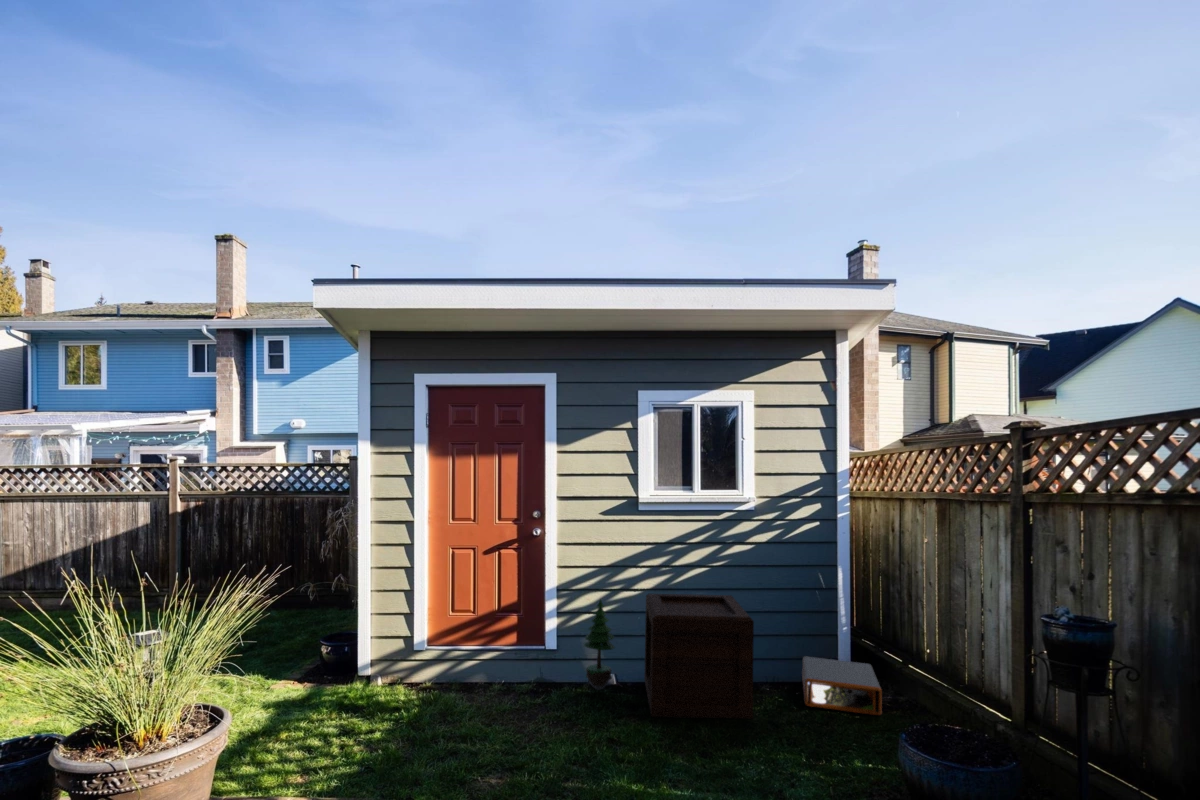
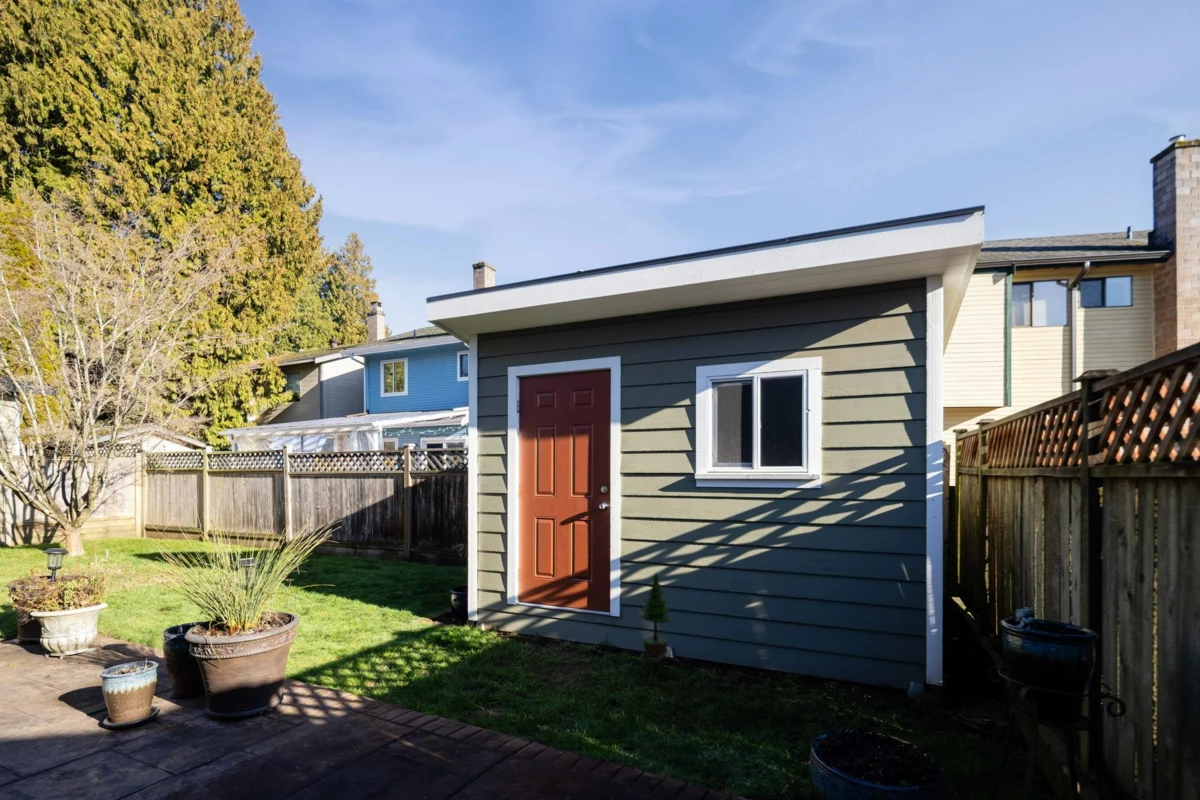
wooden crate: present [644,594,754,719] -> none [682,571,800,717]
storage box: present [802,656,882,715] -> none [866,657,974,741]

